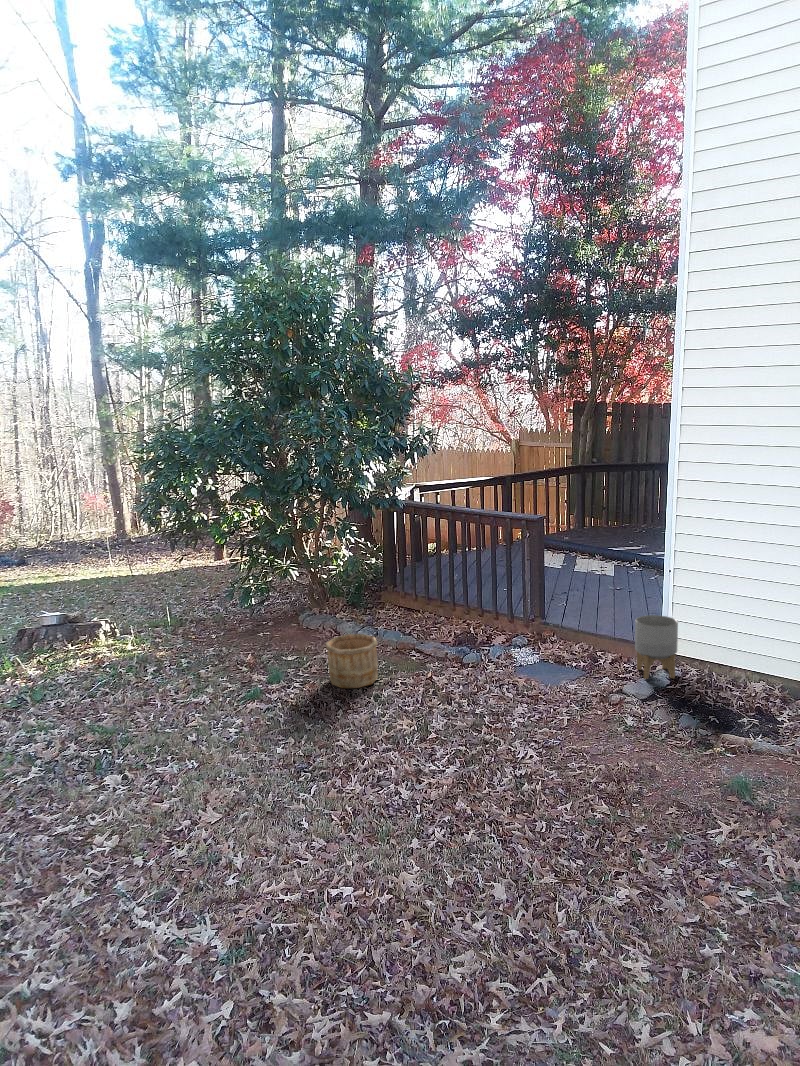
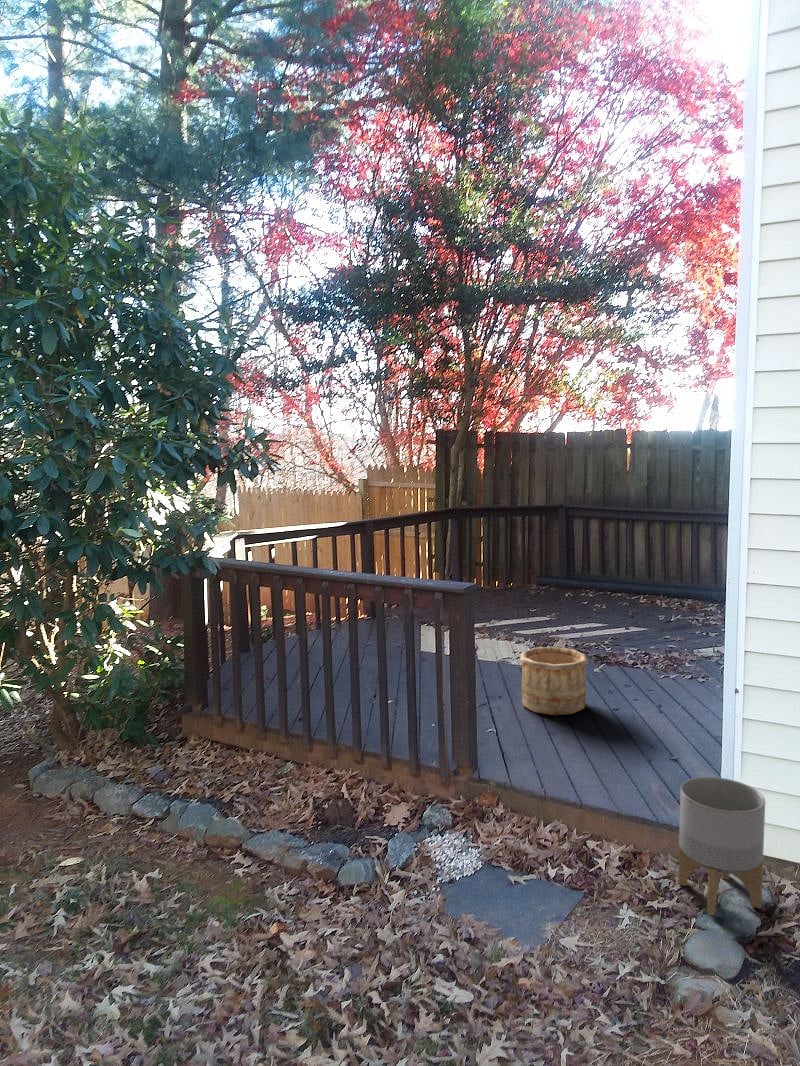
wooden bucket: present [325,634,378,688] -> present [520,647,588,715]

